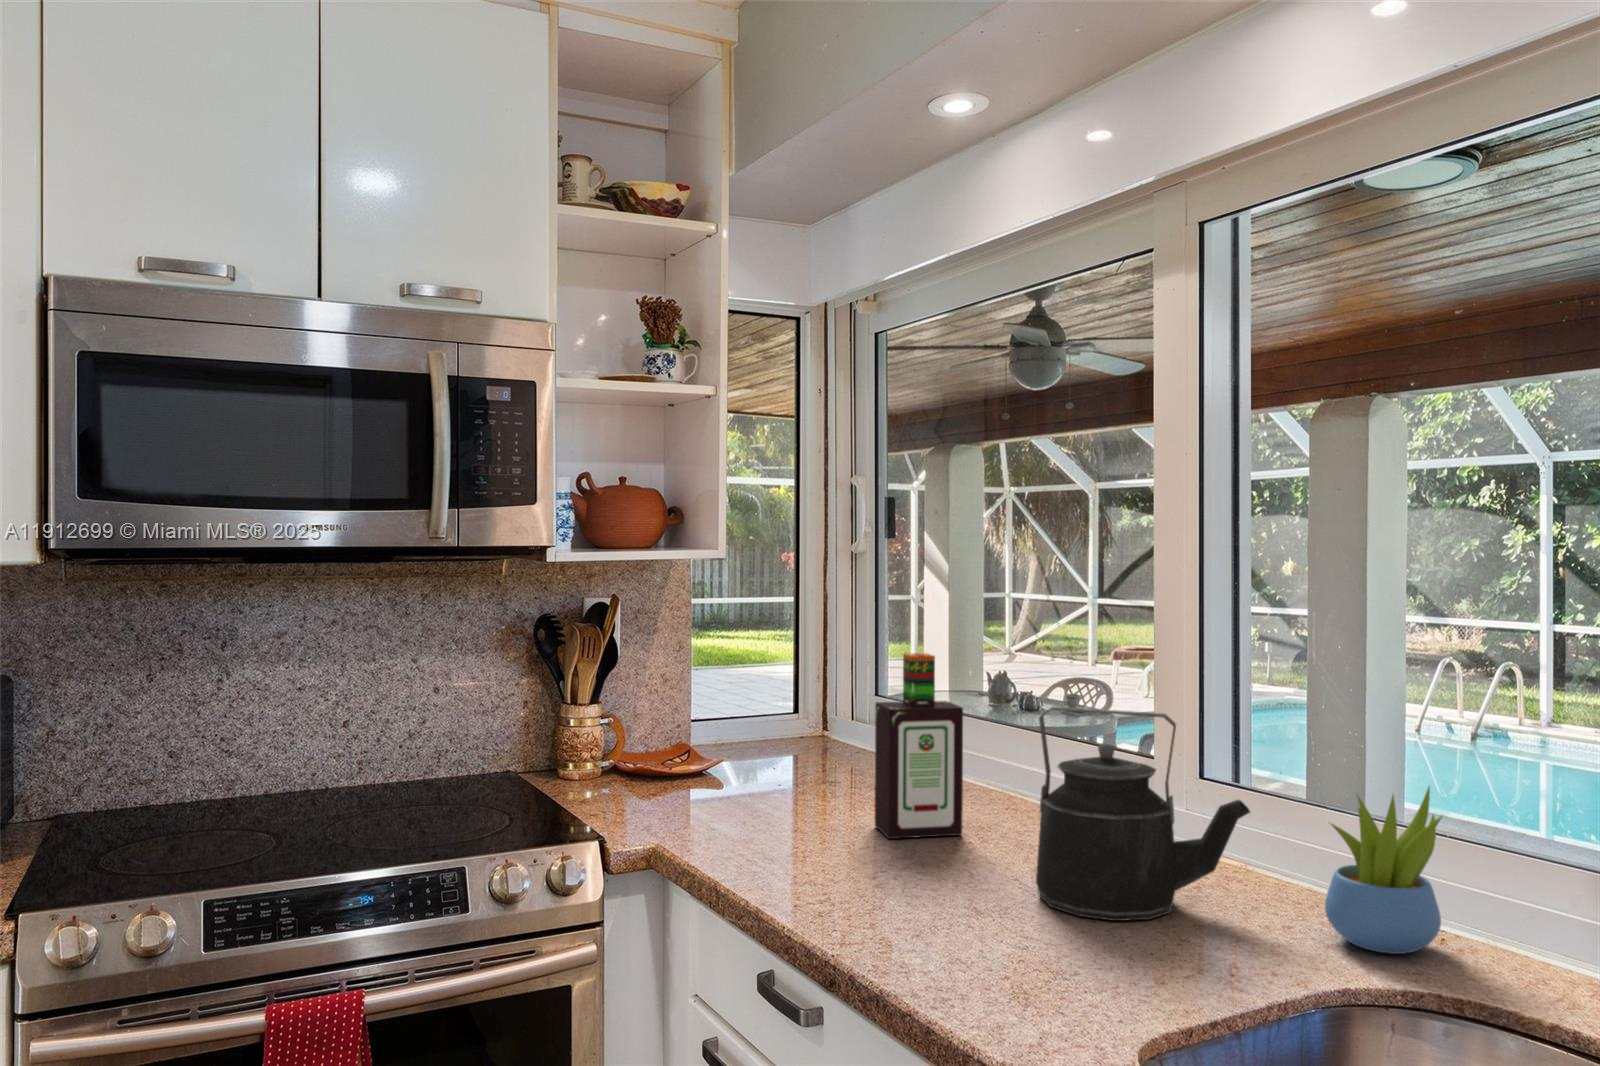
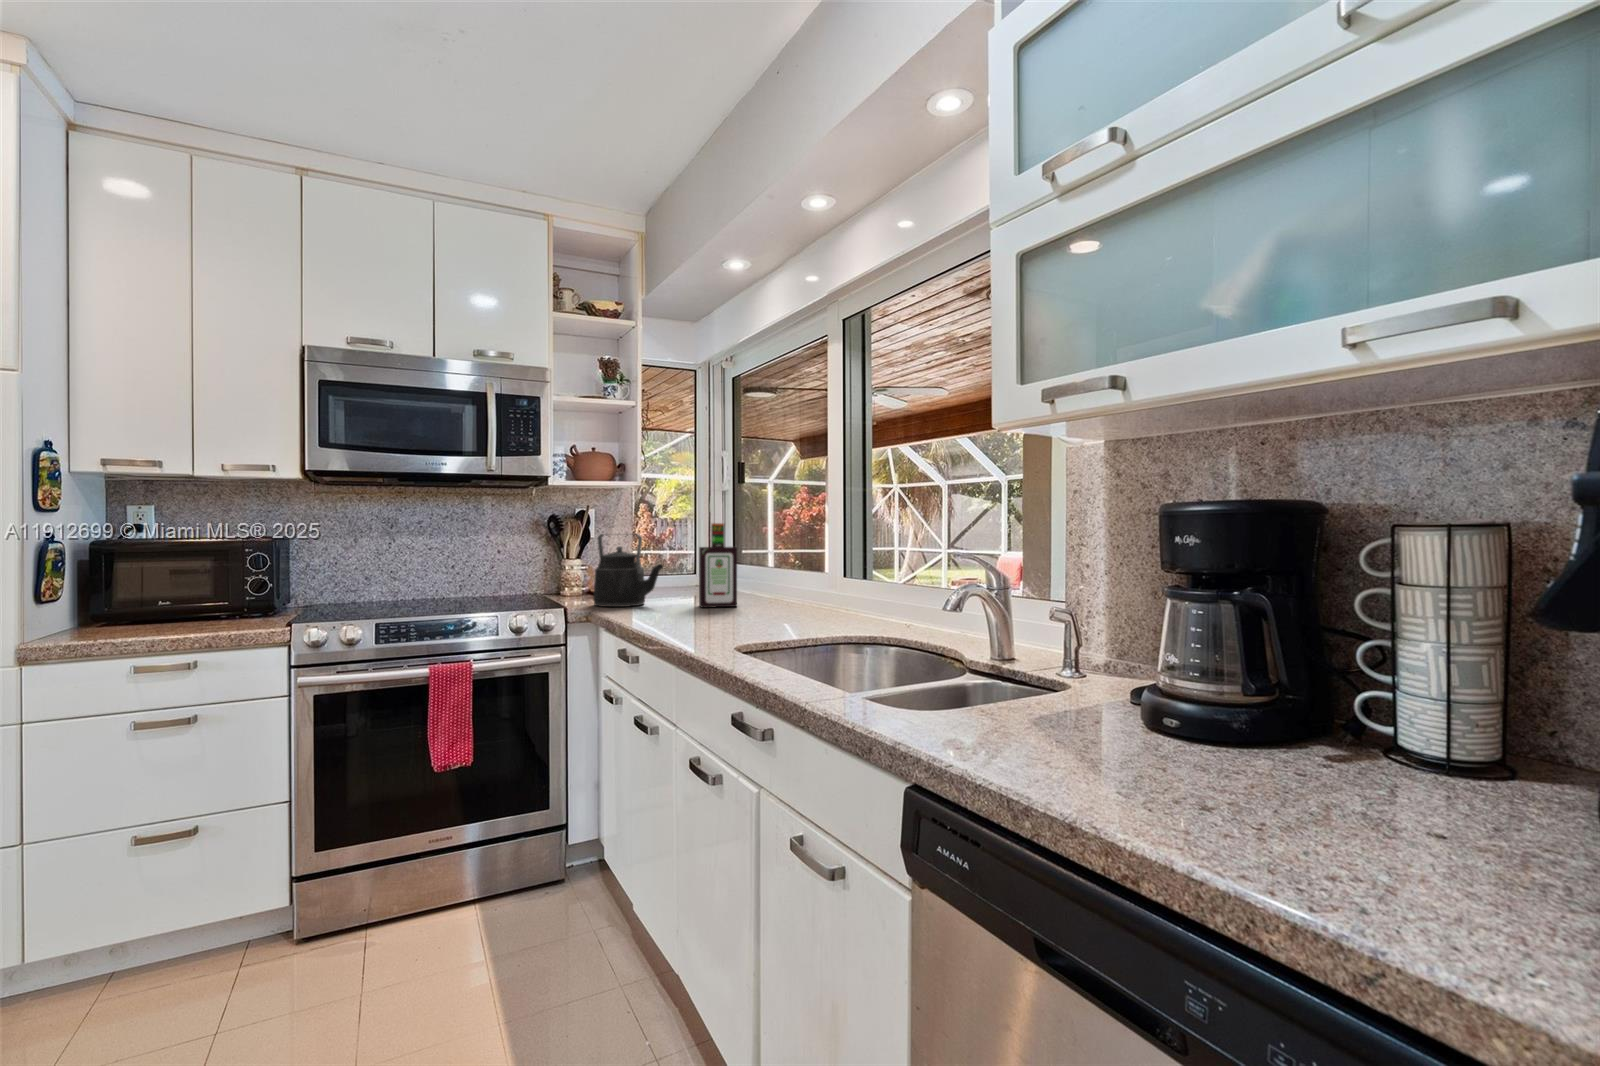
kettle: present [1036,707,1250,921] -> present [593,534,663,607]
succulent plant: present [1325,787,1442,954] -> none [856,558,901,627]

